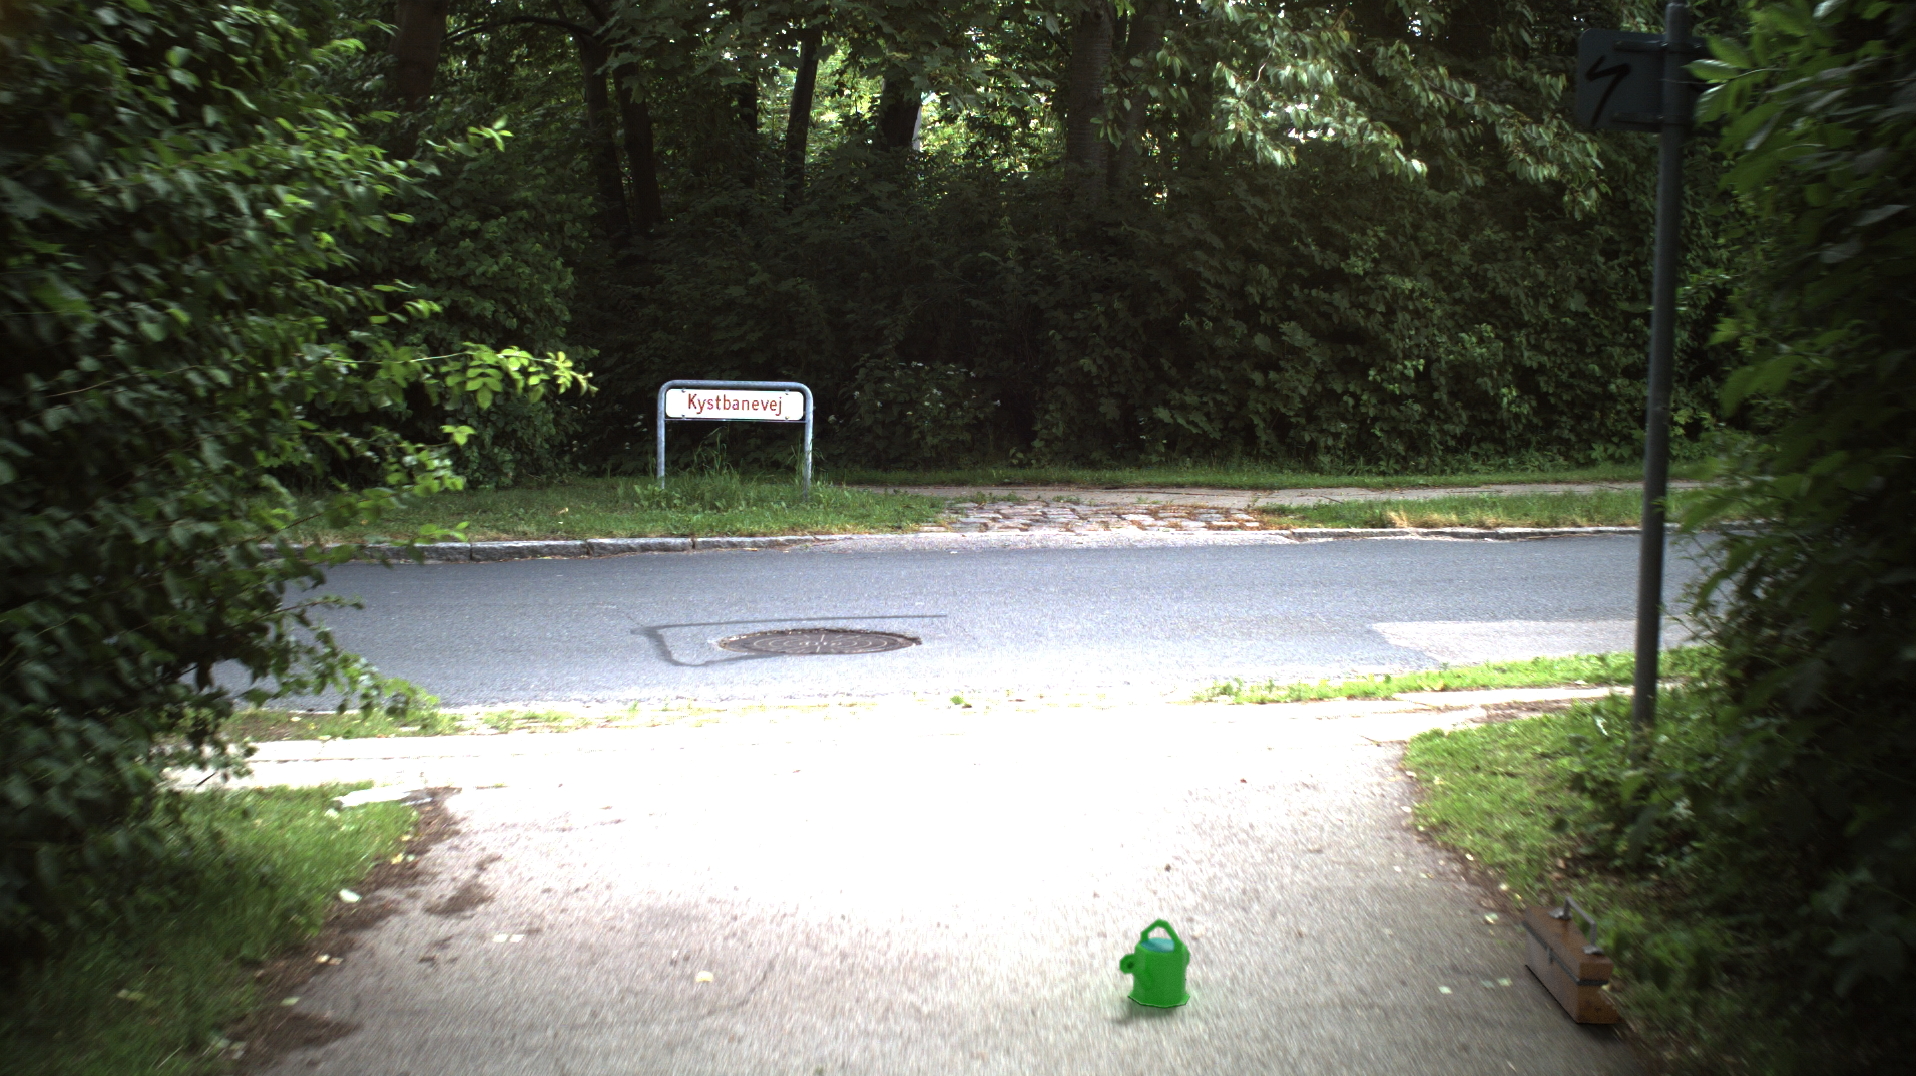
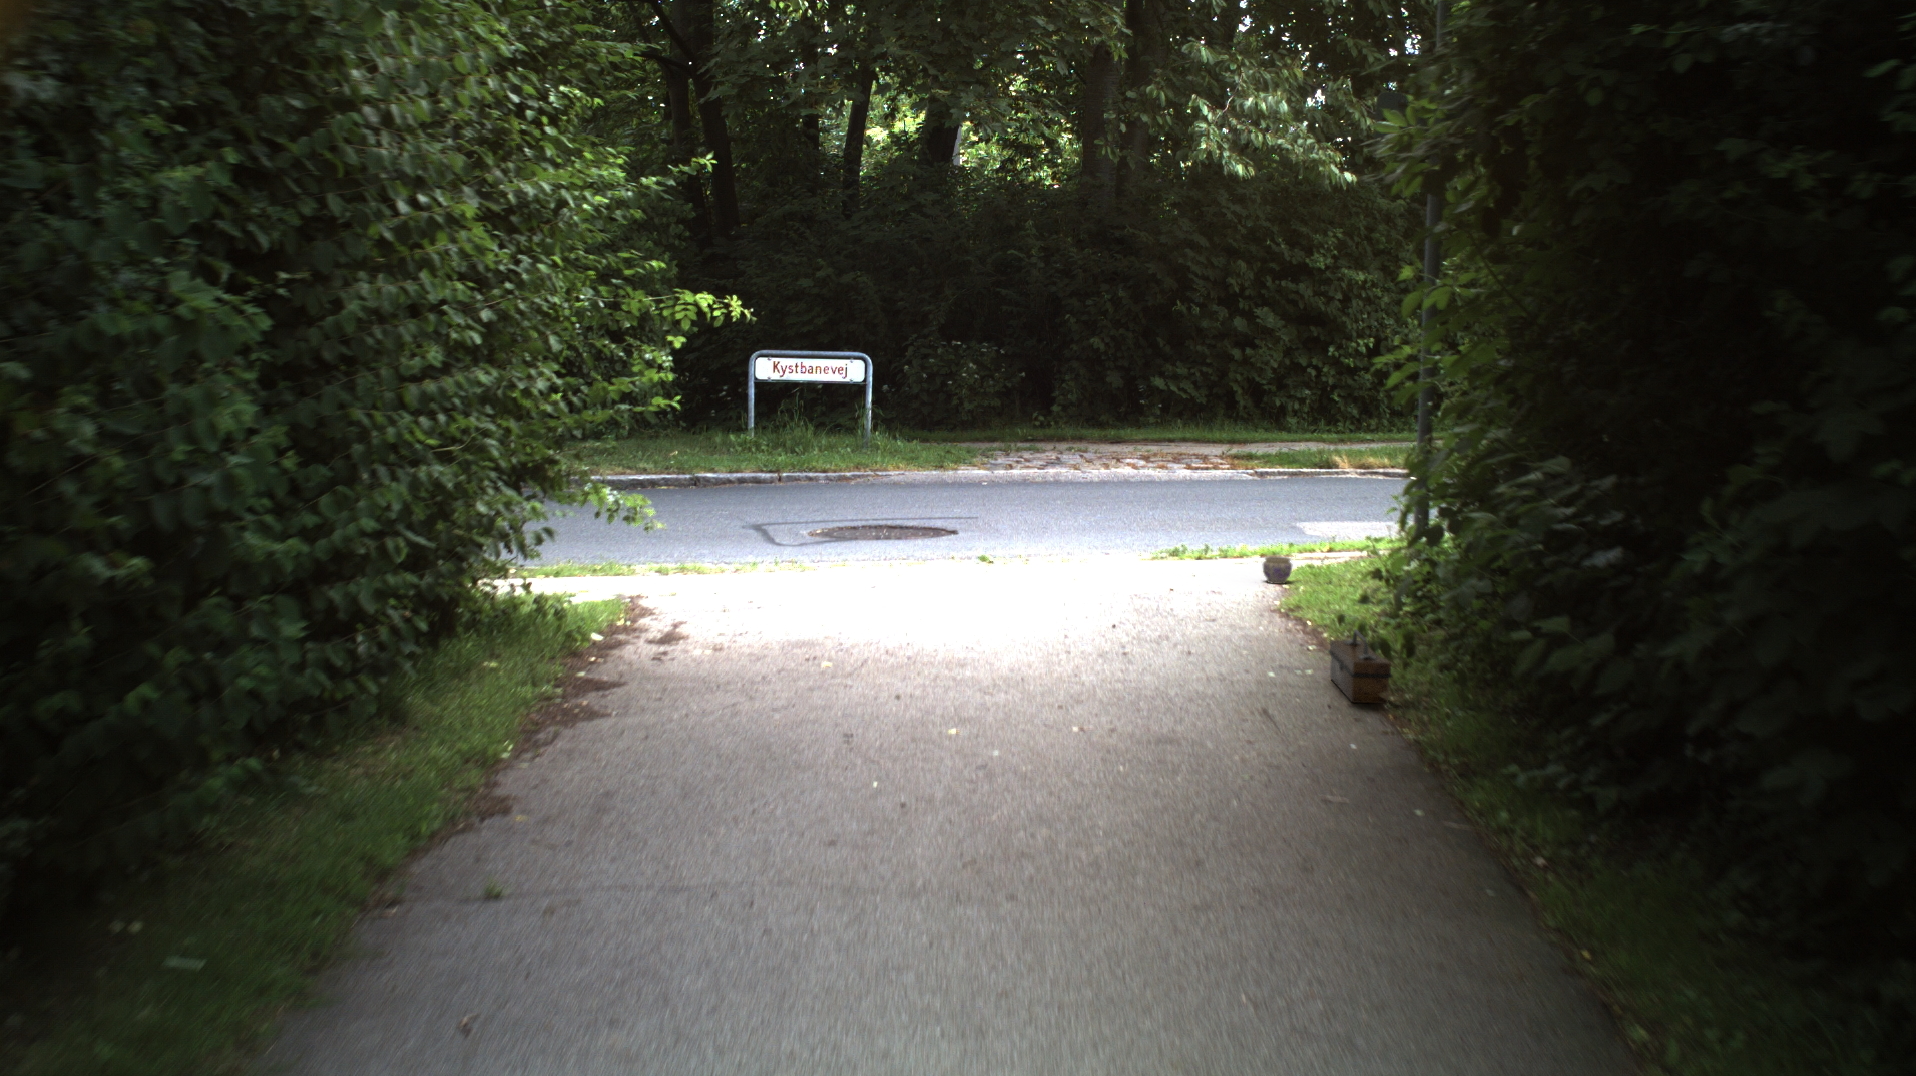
planter: none [1364,710,1405,750] -> present [1263,556,1292,584]
watering can: present [1119,919,1190,1008] -> none [1052,639,1103,696]

